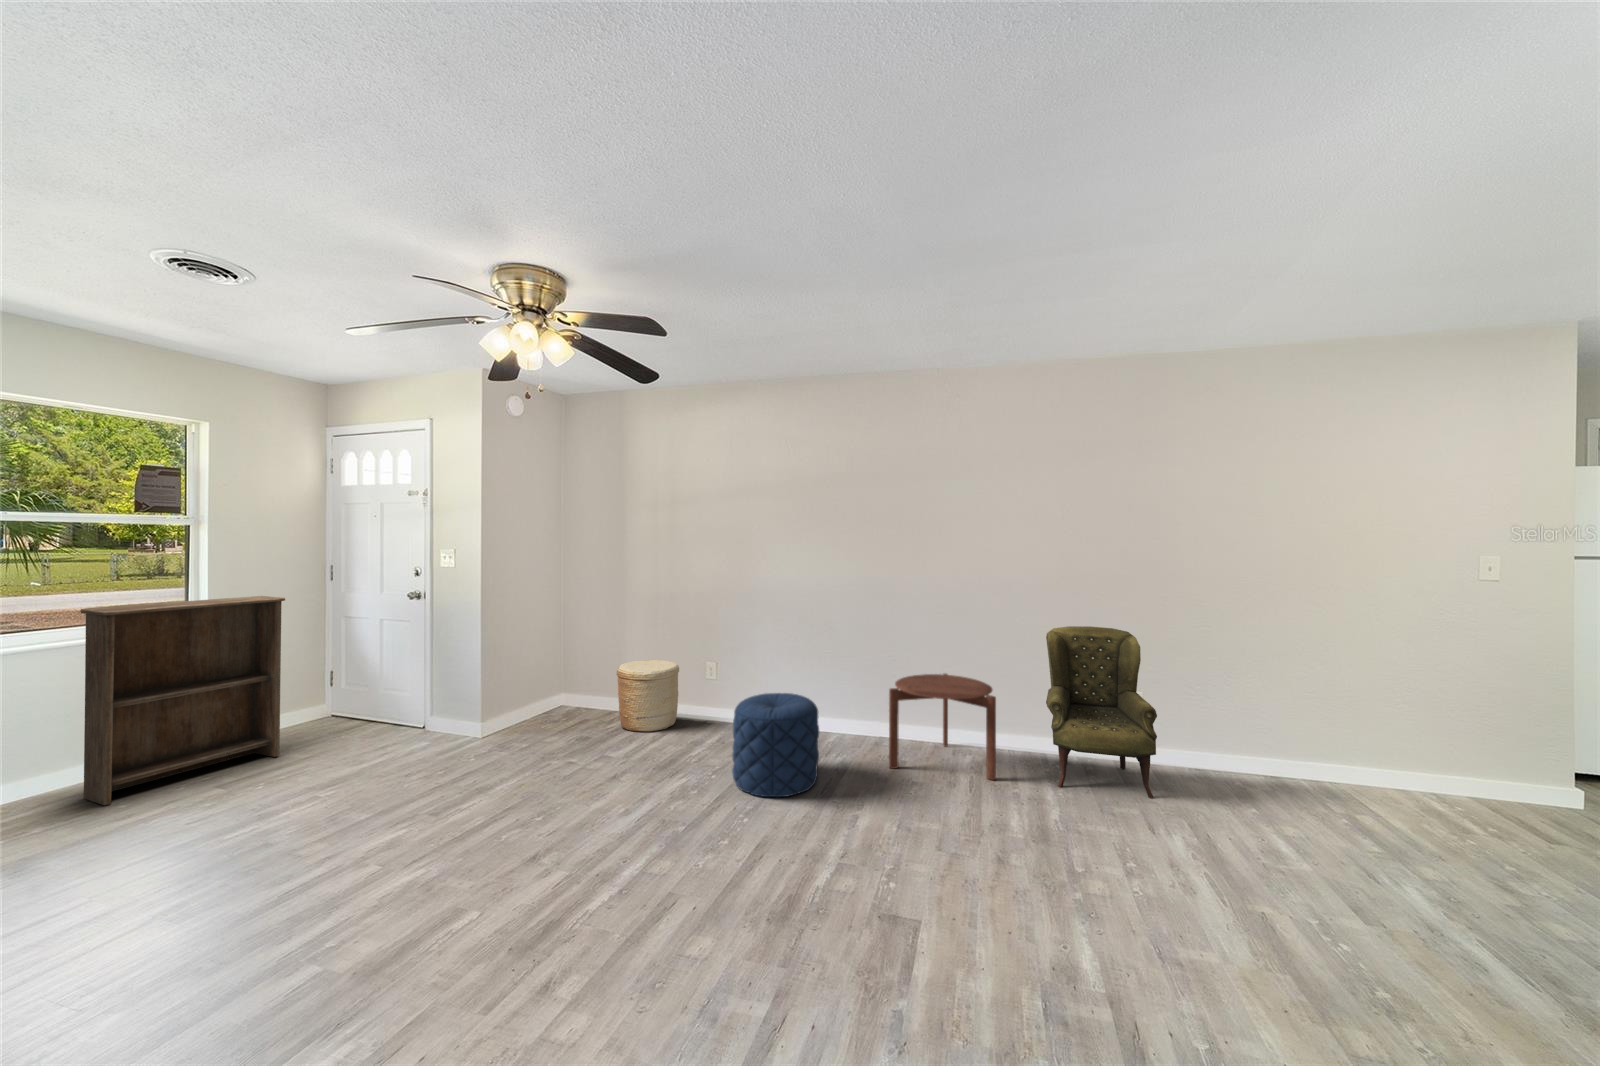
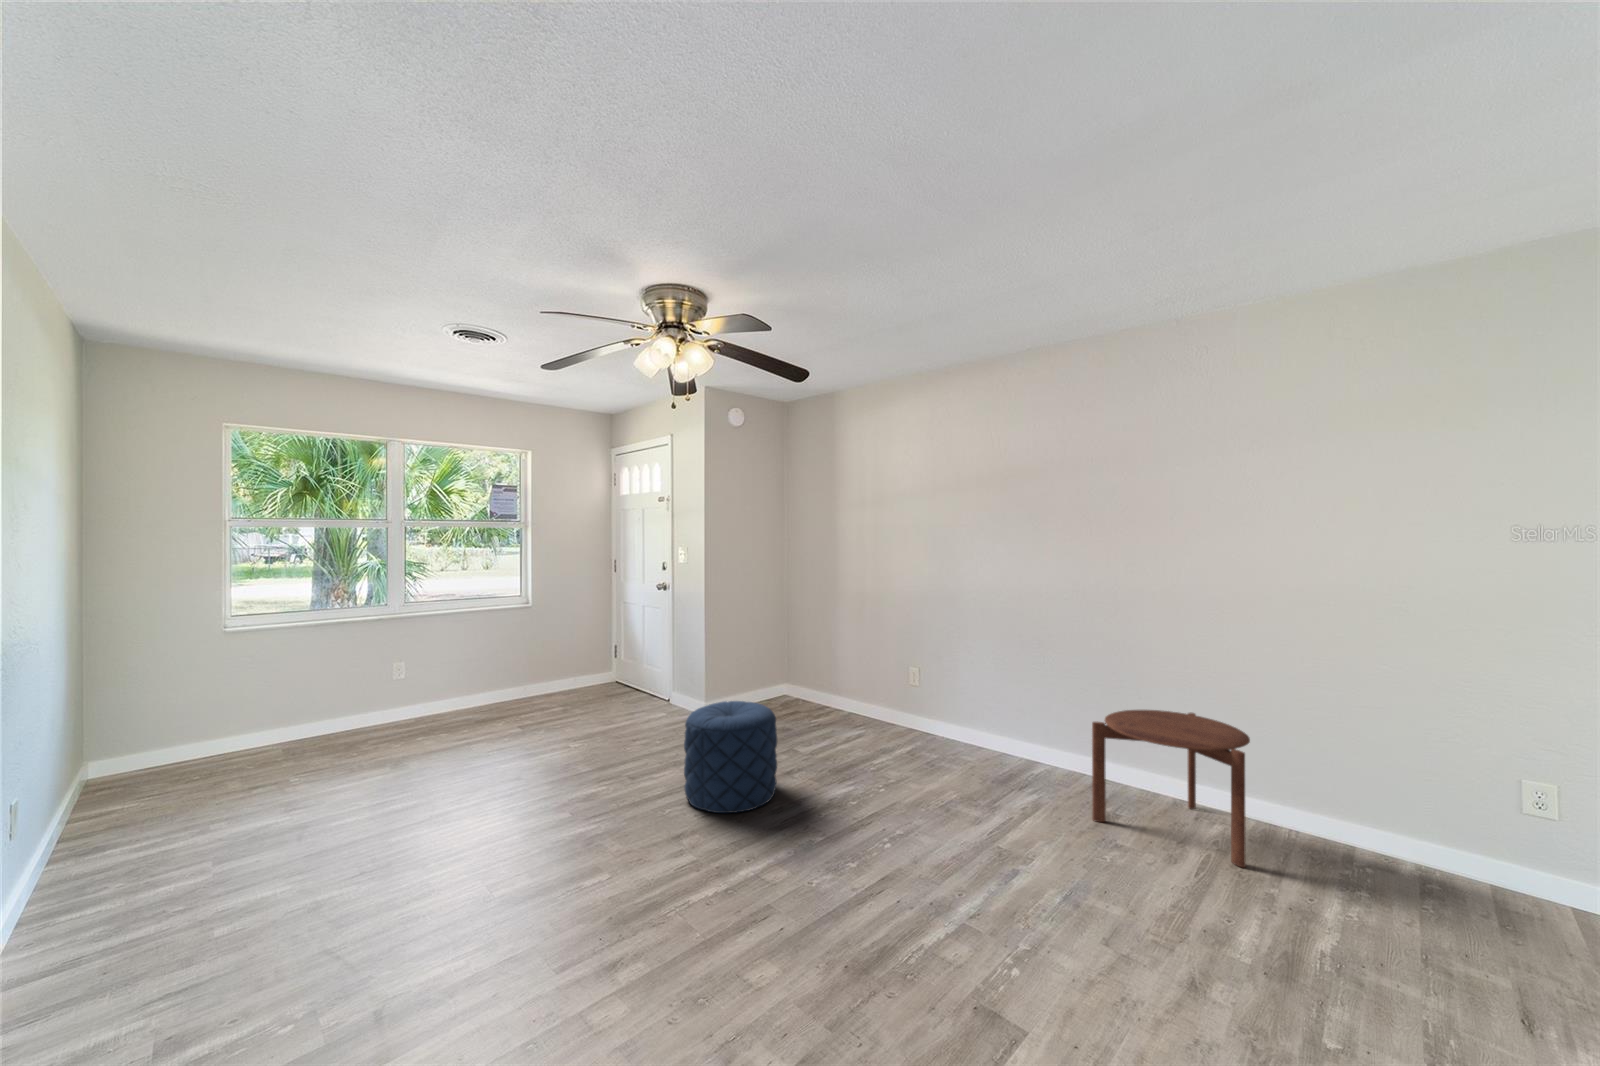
bookshelf: present [81,596,285,805] -> none [455,582,571,726]
armchair: present [1046,626,1157,798] -> none [1340,666,1562,961]
woven basket: present [616,660,679,732] -> none [817,660,879,732]
pouf: present [732,693,819,797] -> present [684,701,777,813]

